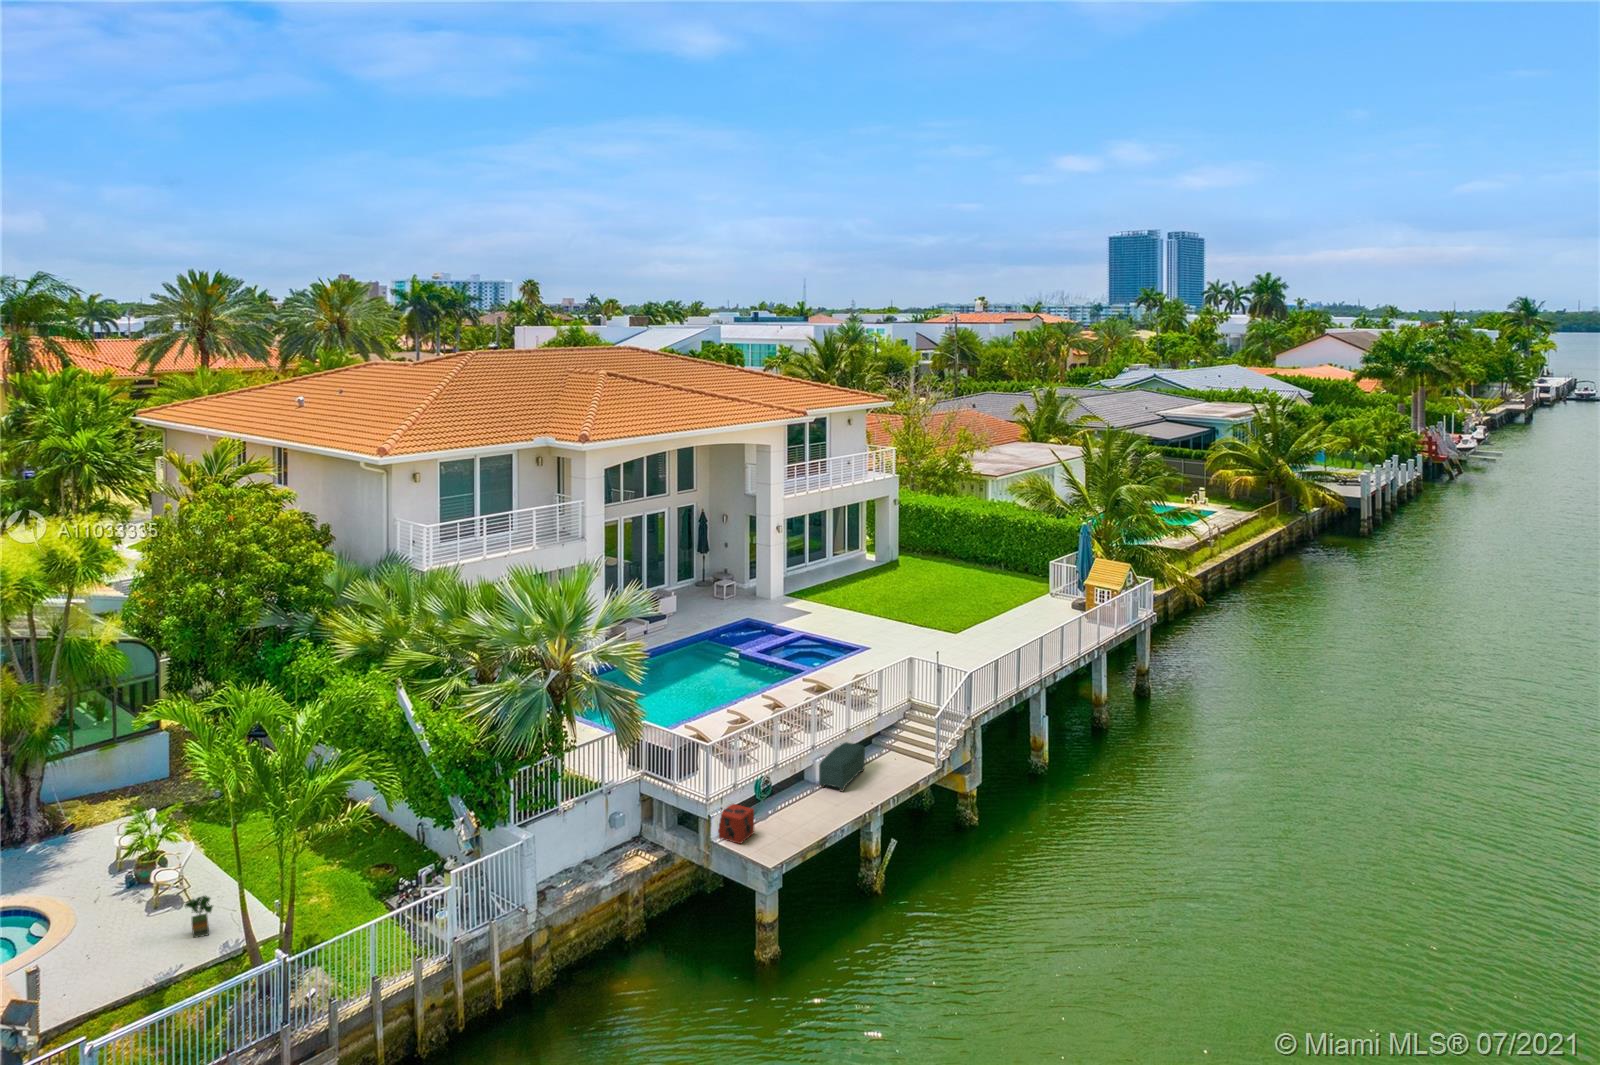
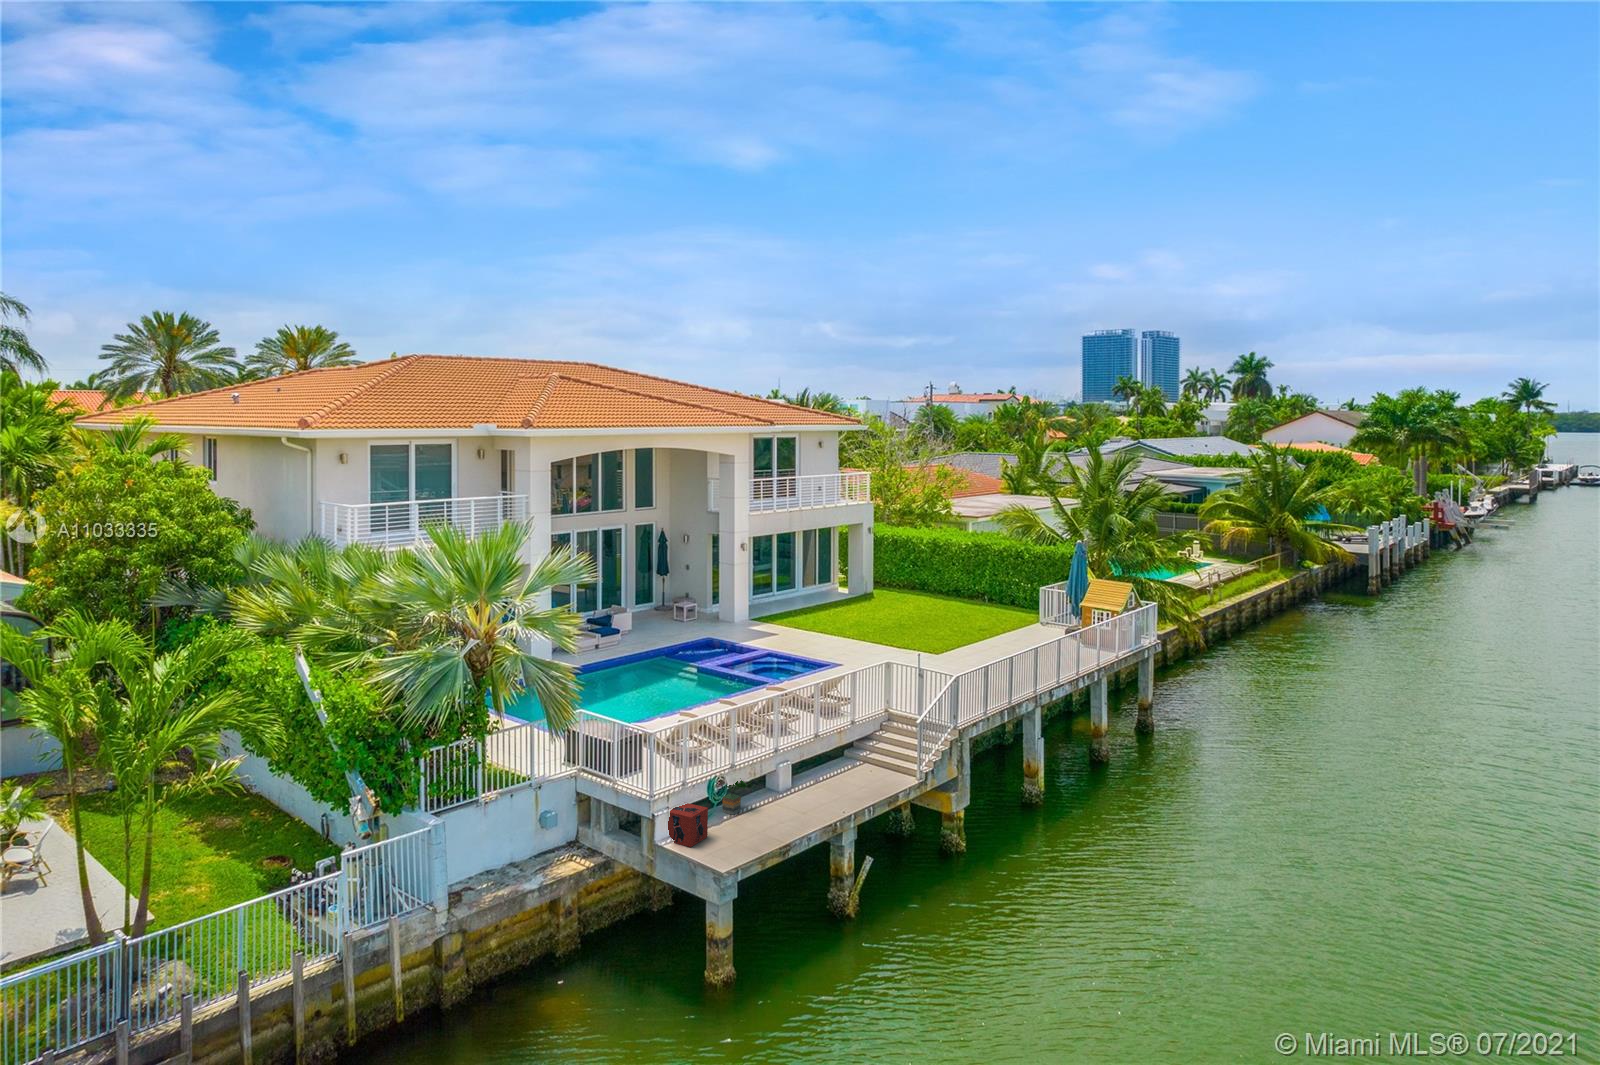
bench: present [819,742,865,791] -> none [783,747,837,799]
potted tree: present [185,896,213,938] -> present [722,778,747,815]

